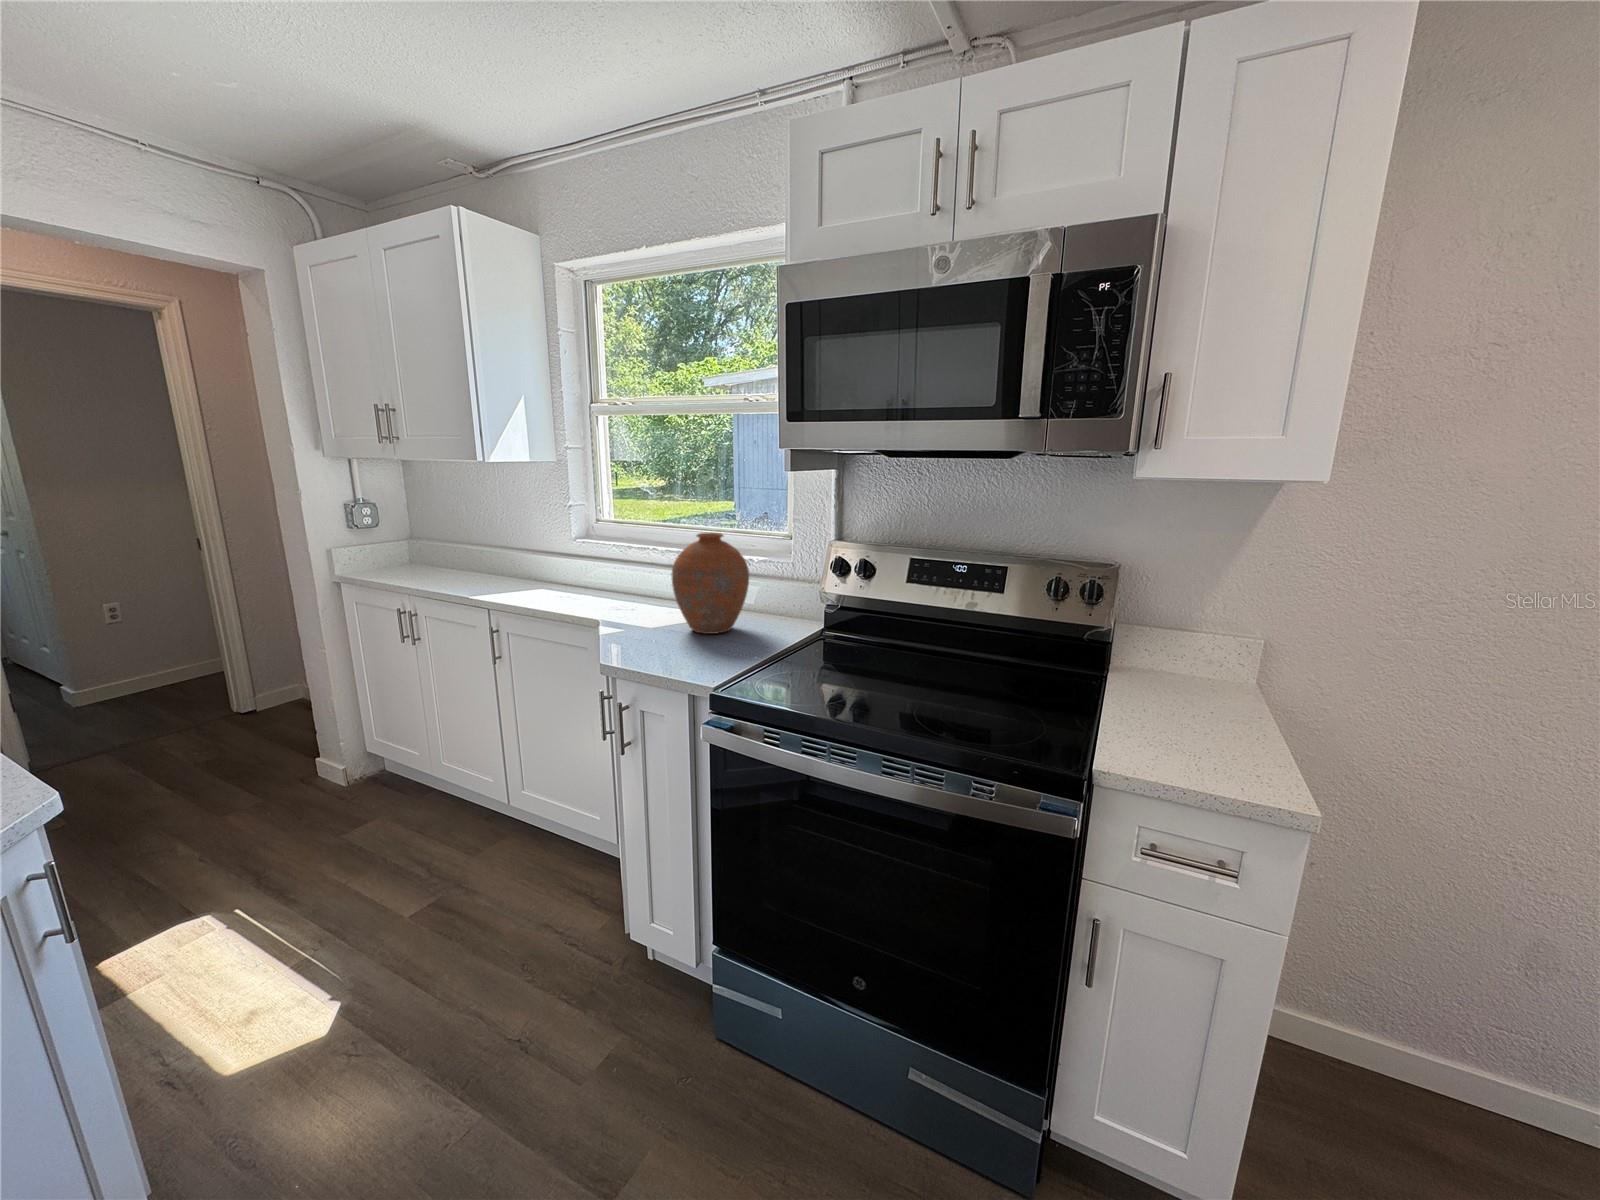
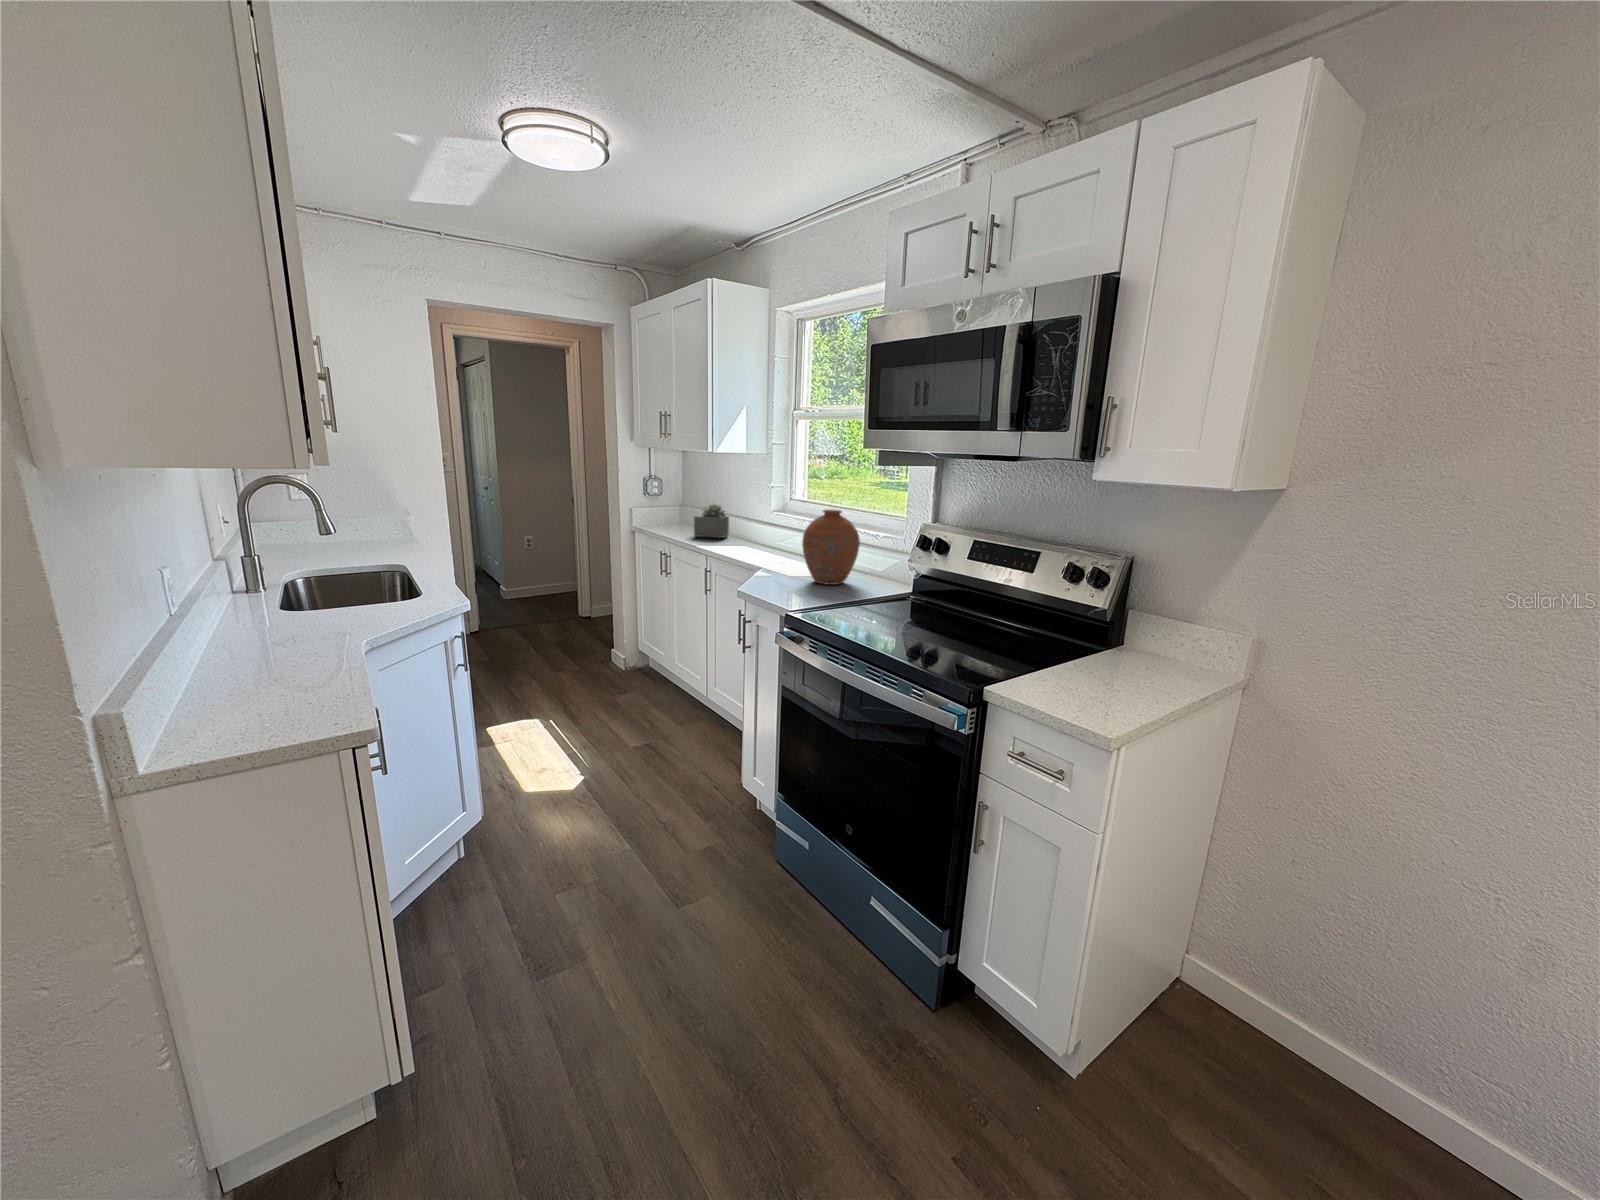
succulent plant: none [453,533,506,583] -> present [694,504,729,538]

